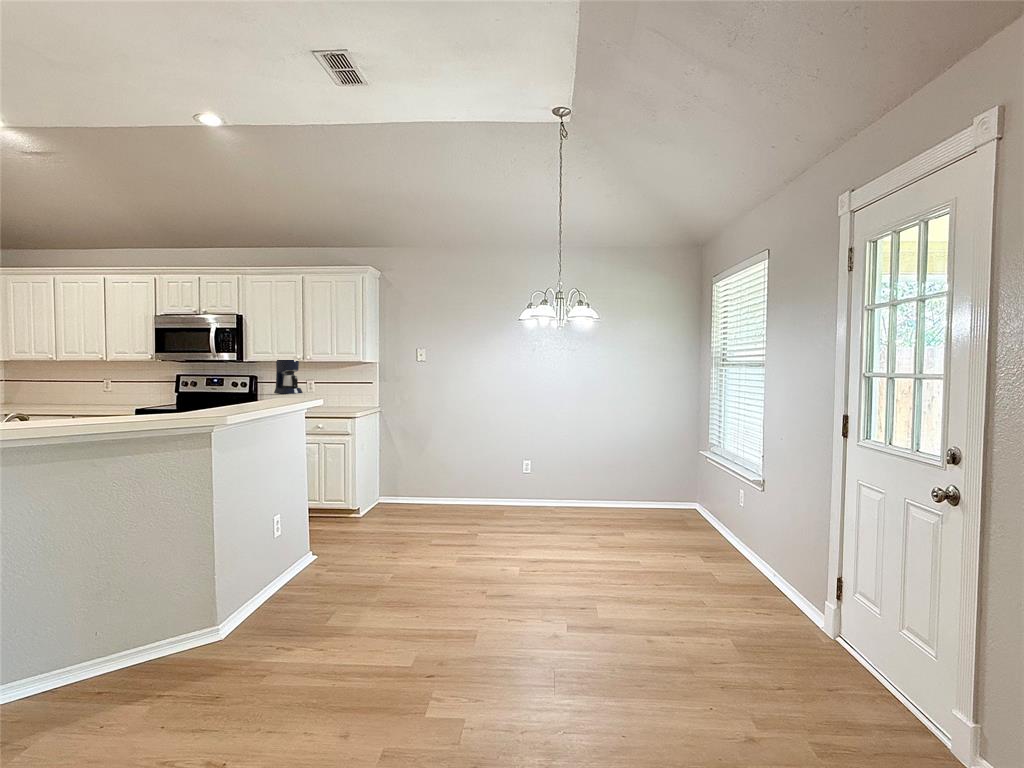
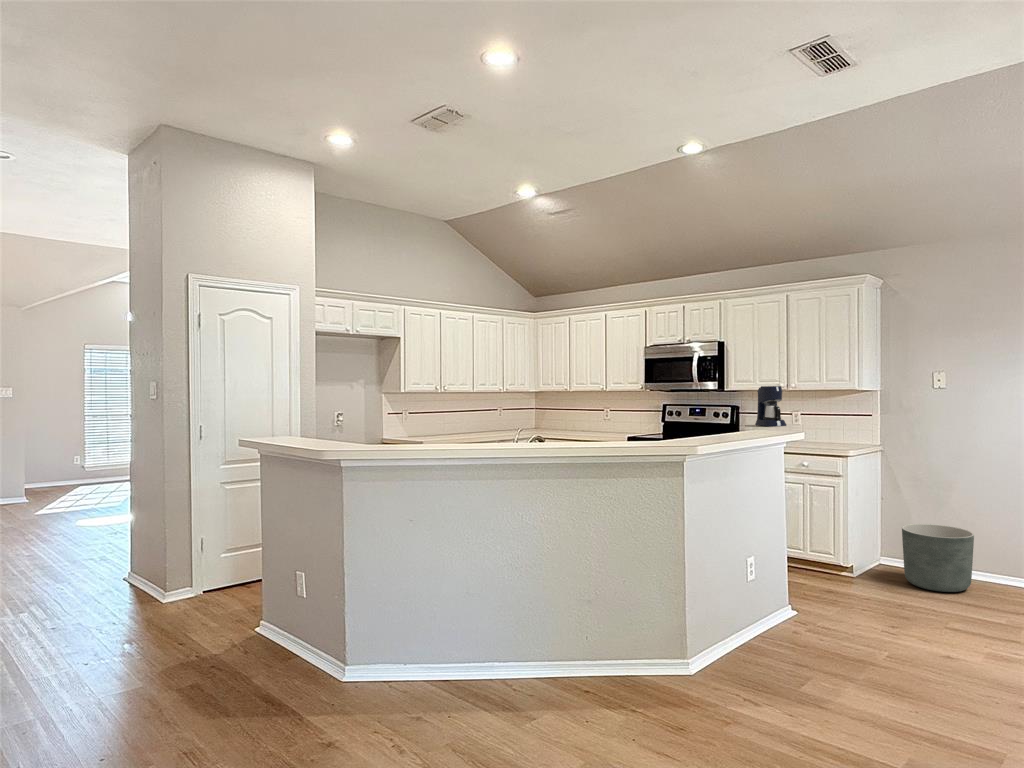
planter: none [396,464,444,515] -> present [902,524,974,592]

